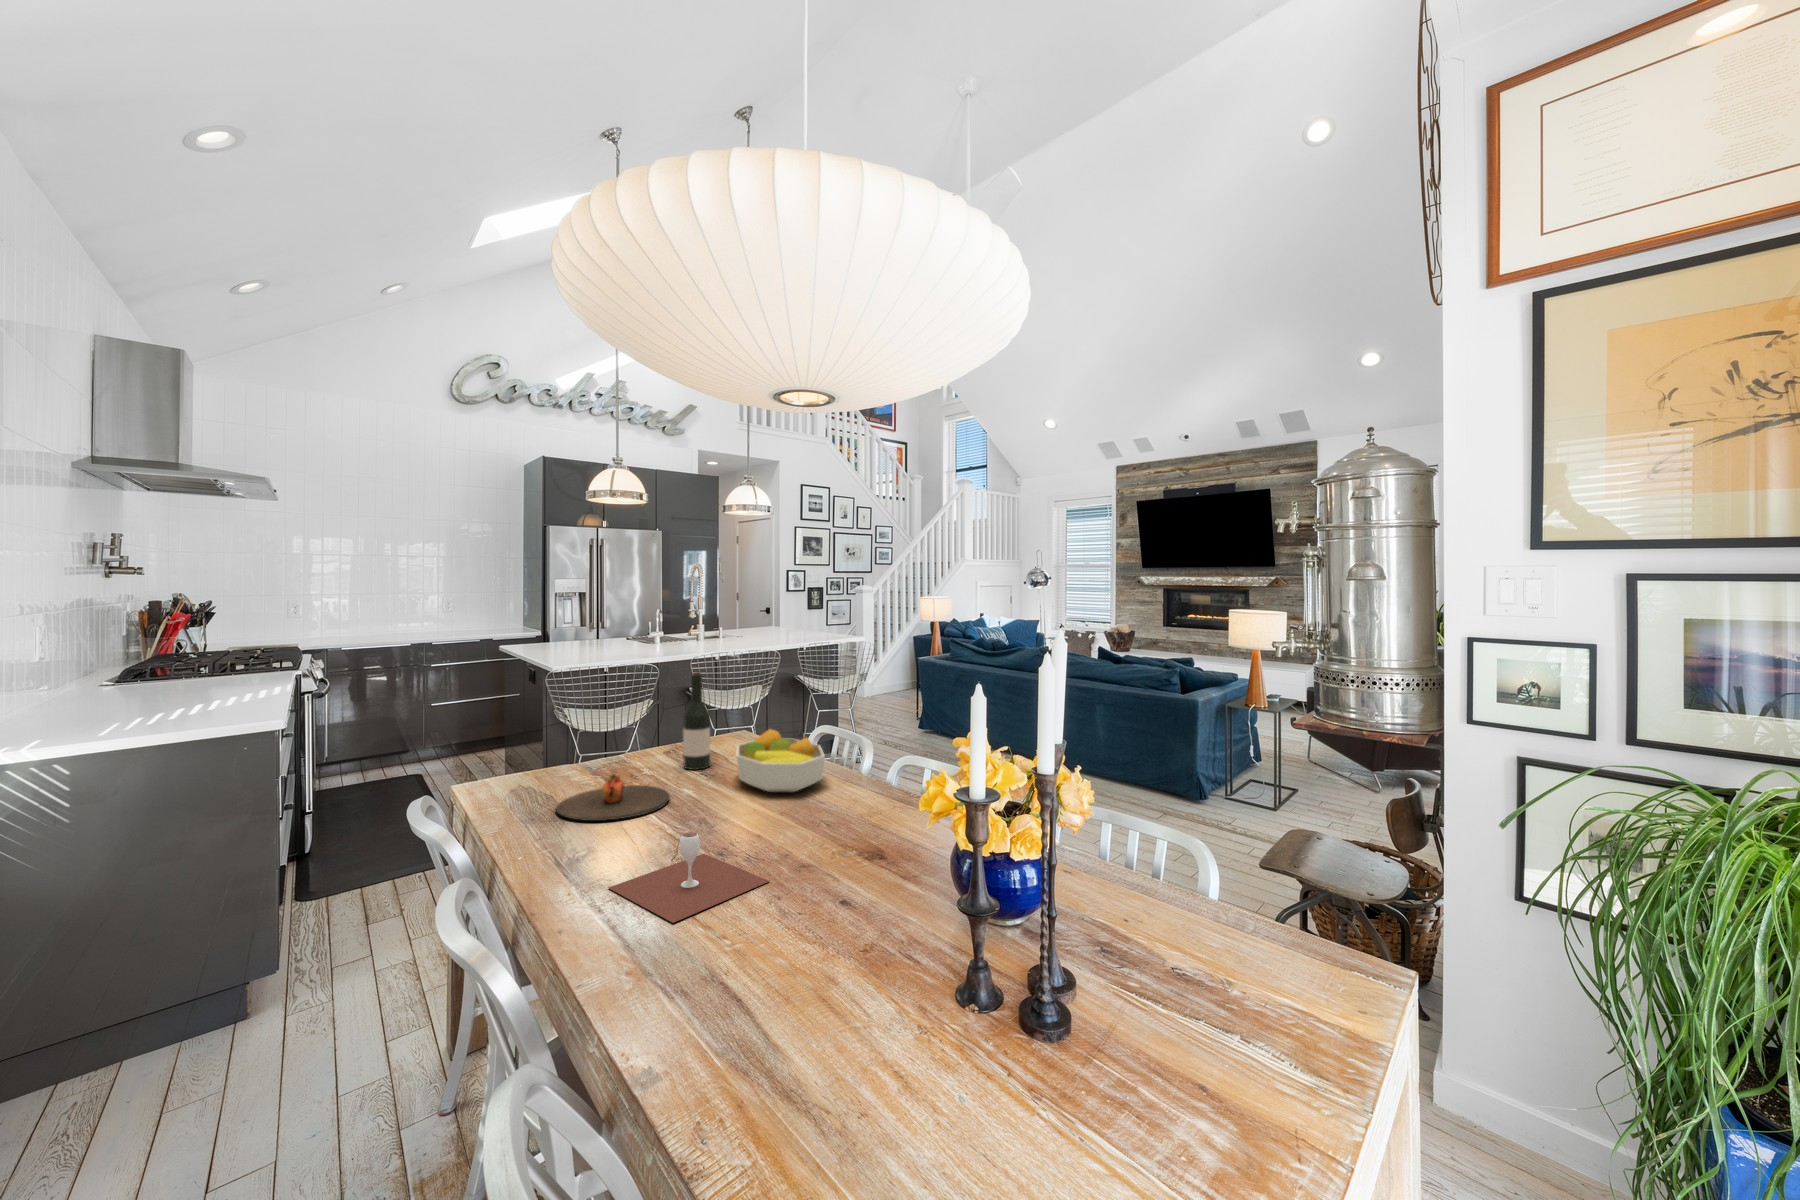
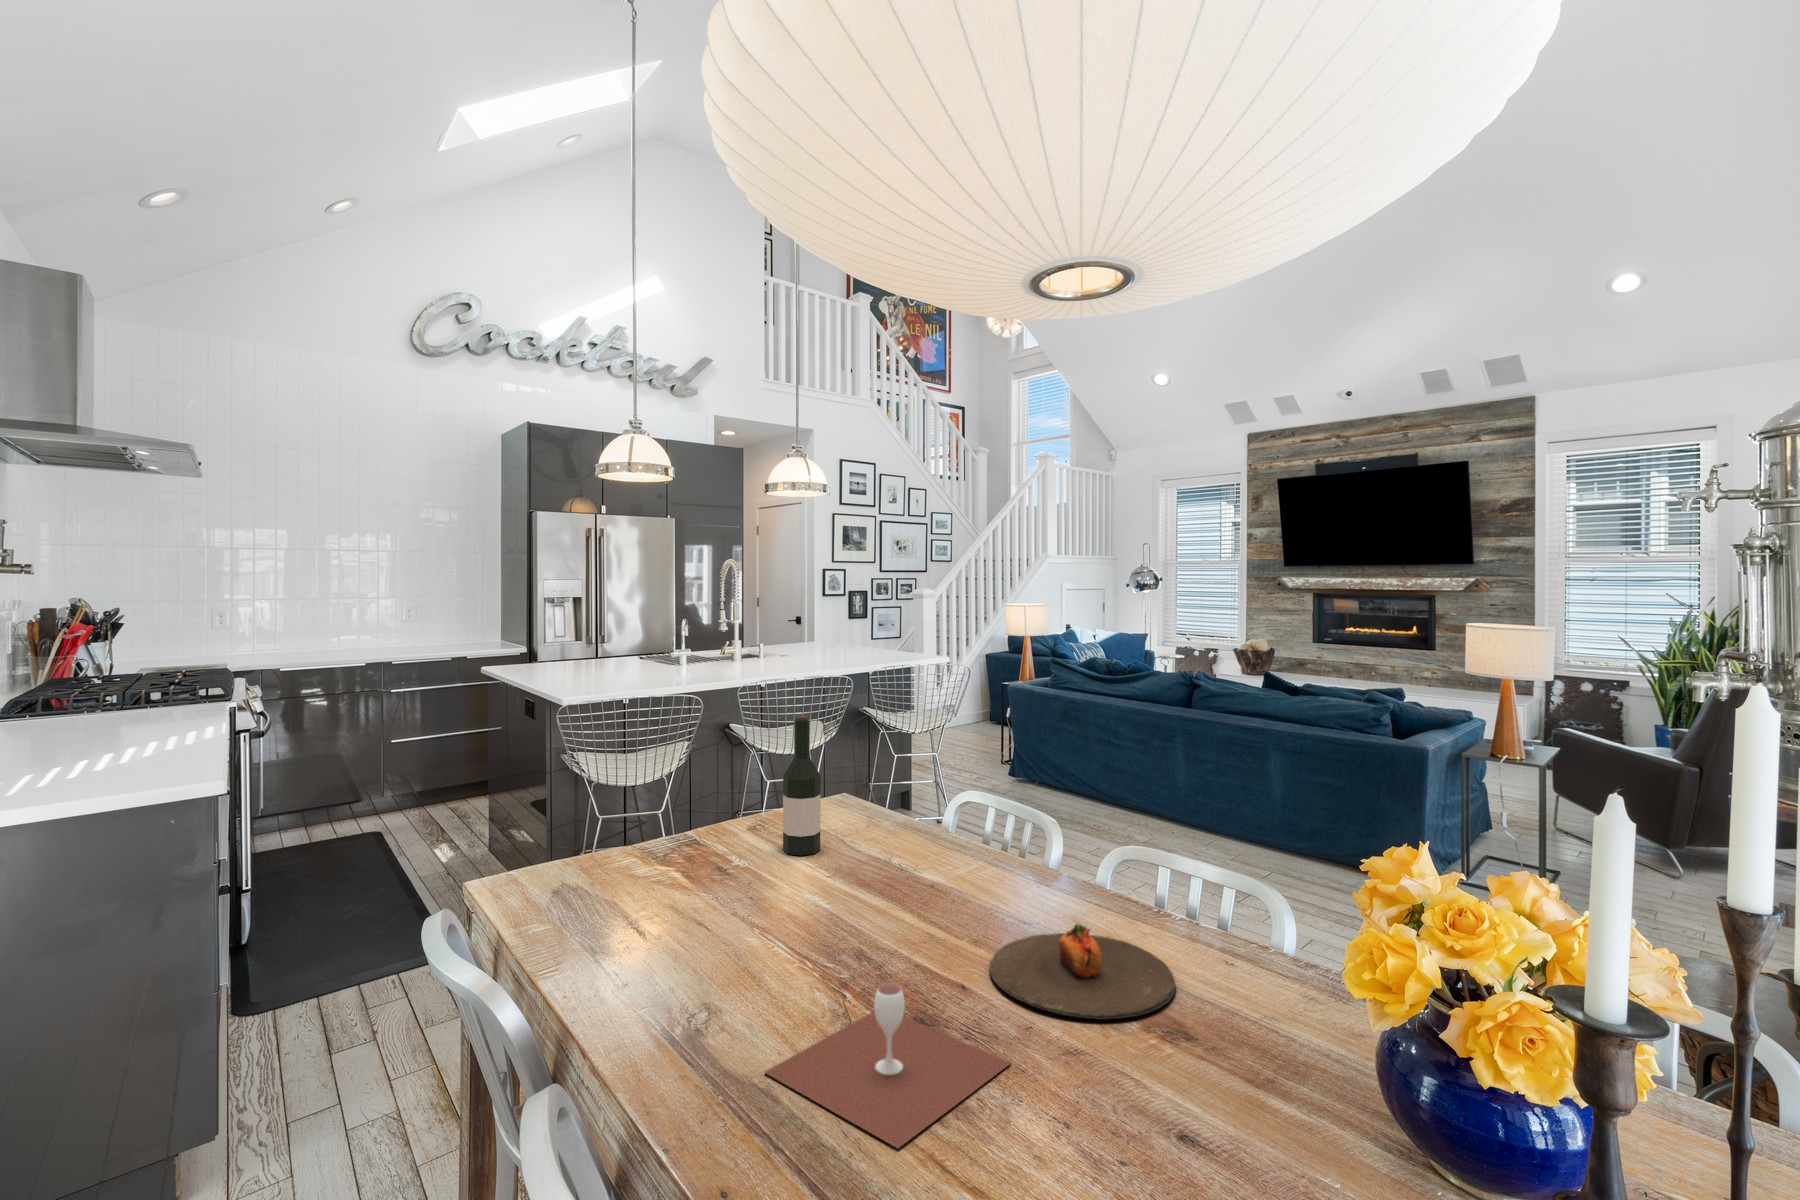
fruit bowl: present [736,729,825,792] -> none [866,798,1004,896]
plate: present [556,774,670,821] -> present [989,924,1175,1020]

